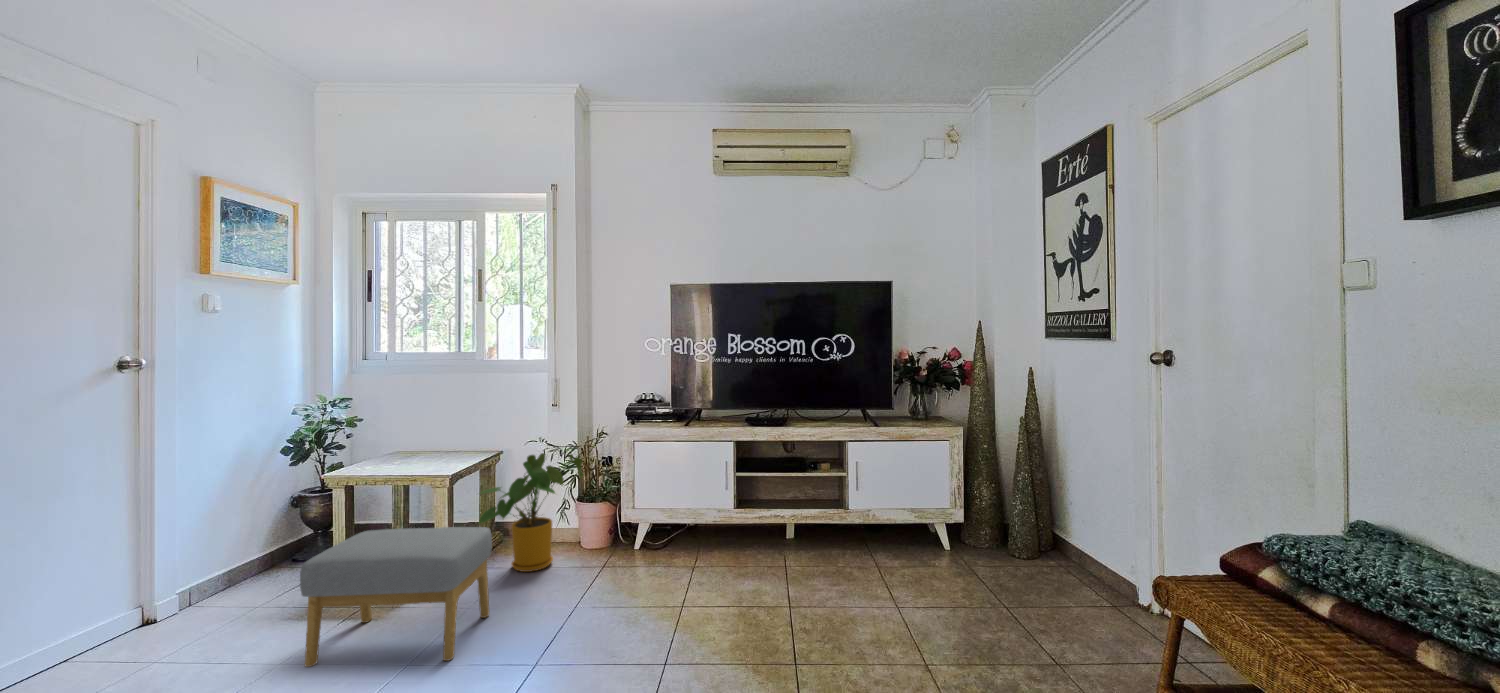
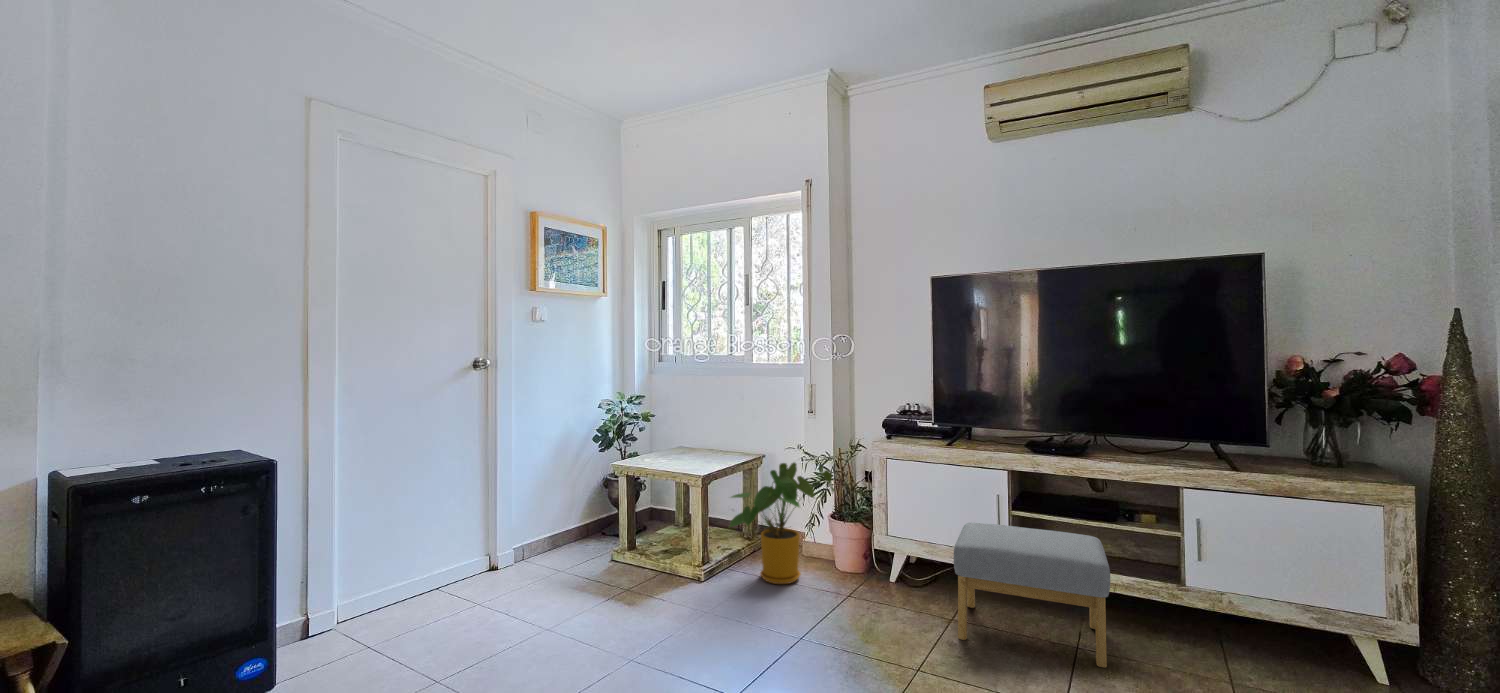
footstool: present [300,527,492,667] -> present [954,523,1110,668]

